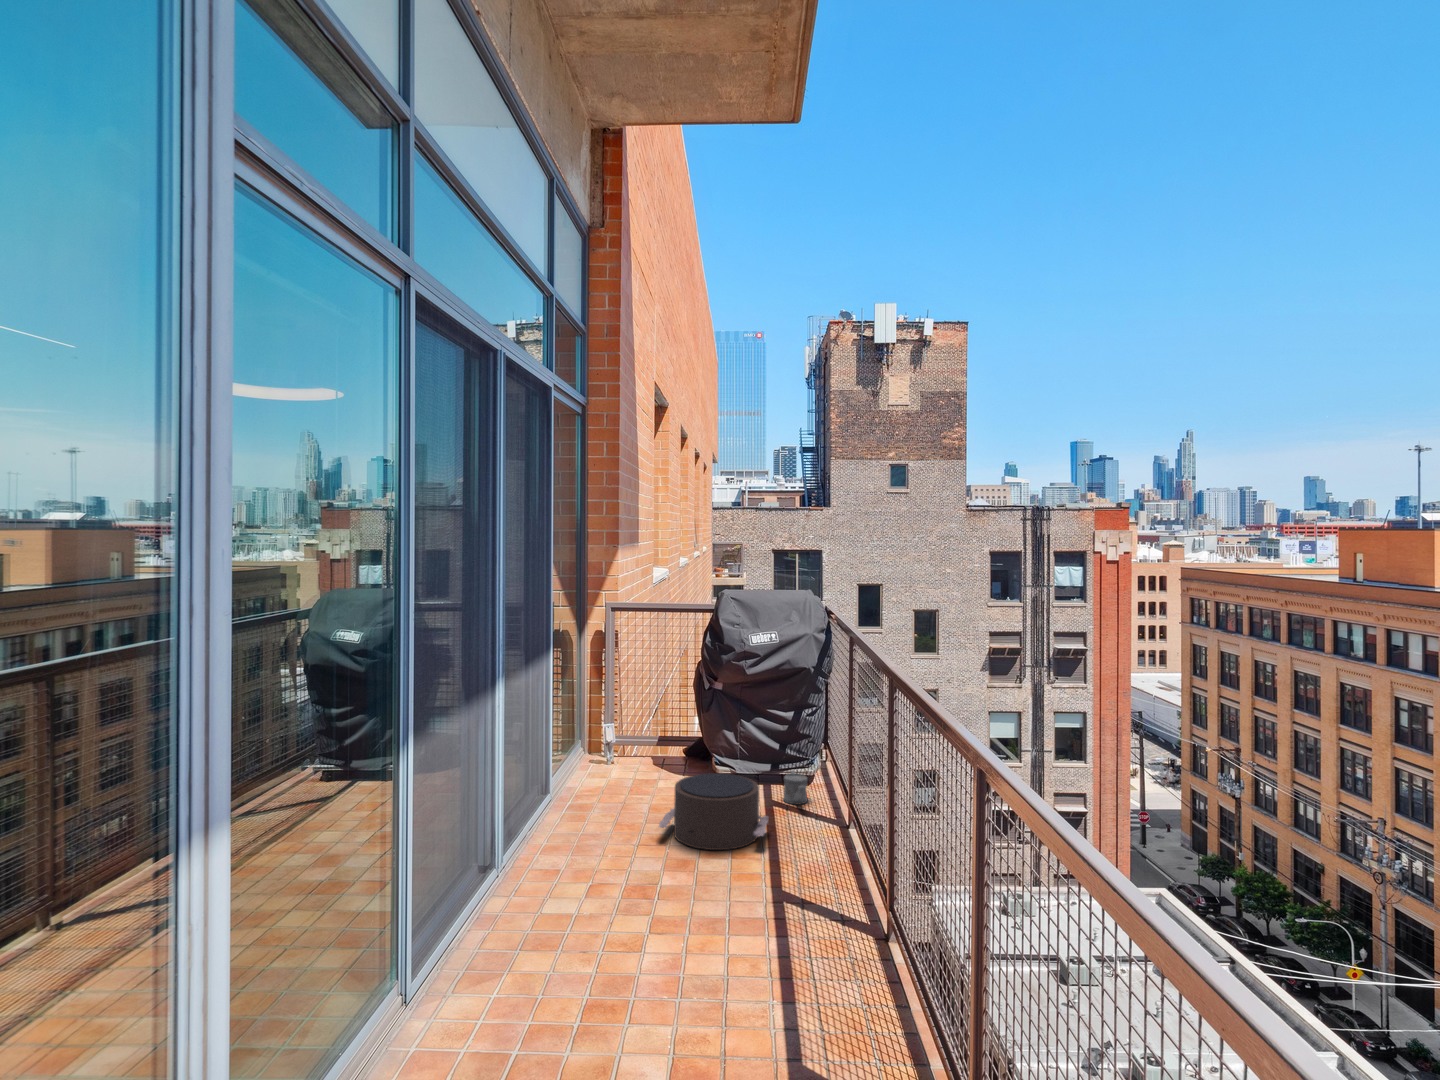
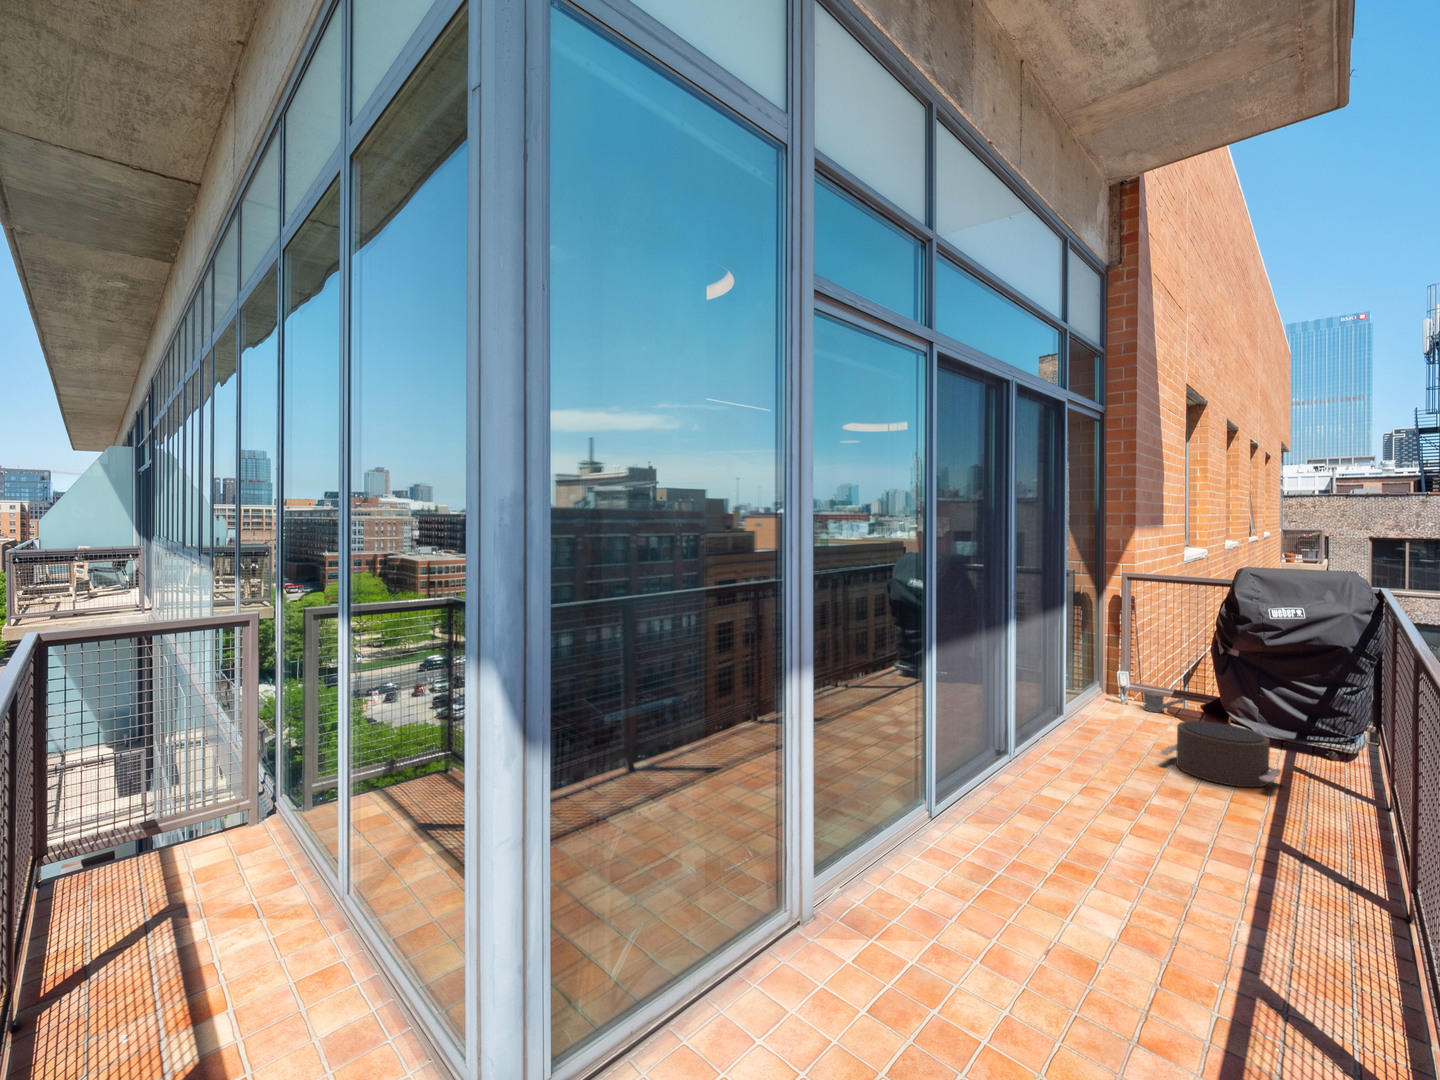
watering can: present [783,770,808,804] -> present [1143,691,1184,713]

